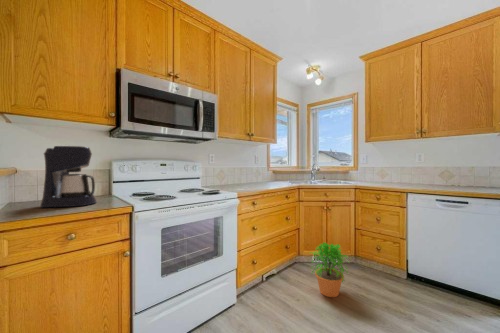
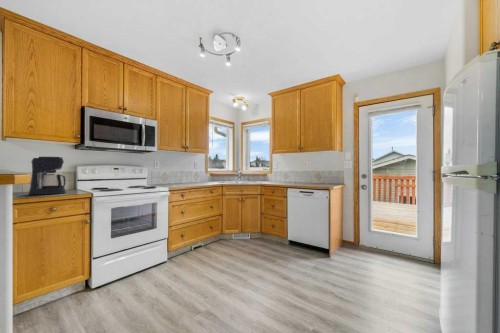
potted plant: present [312,243,347,297] -> none [222,220,246,255]

